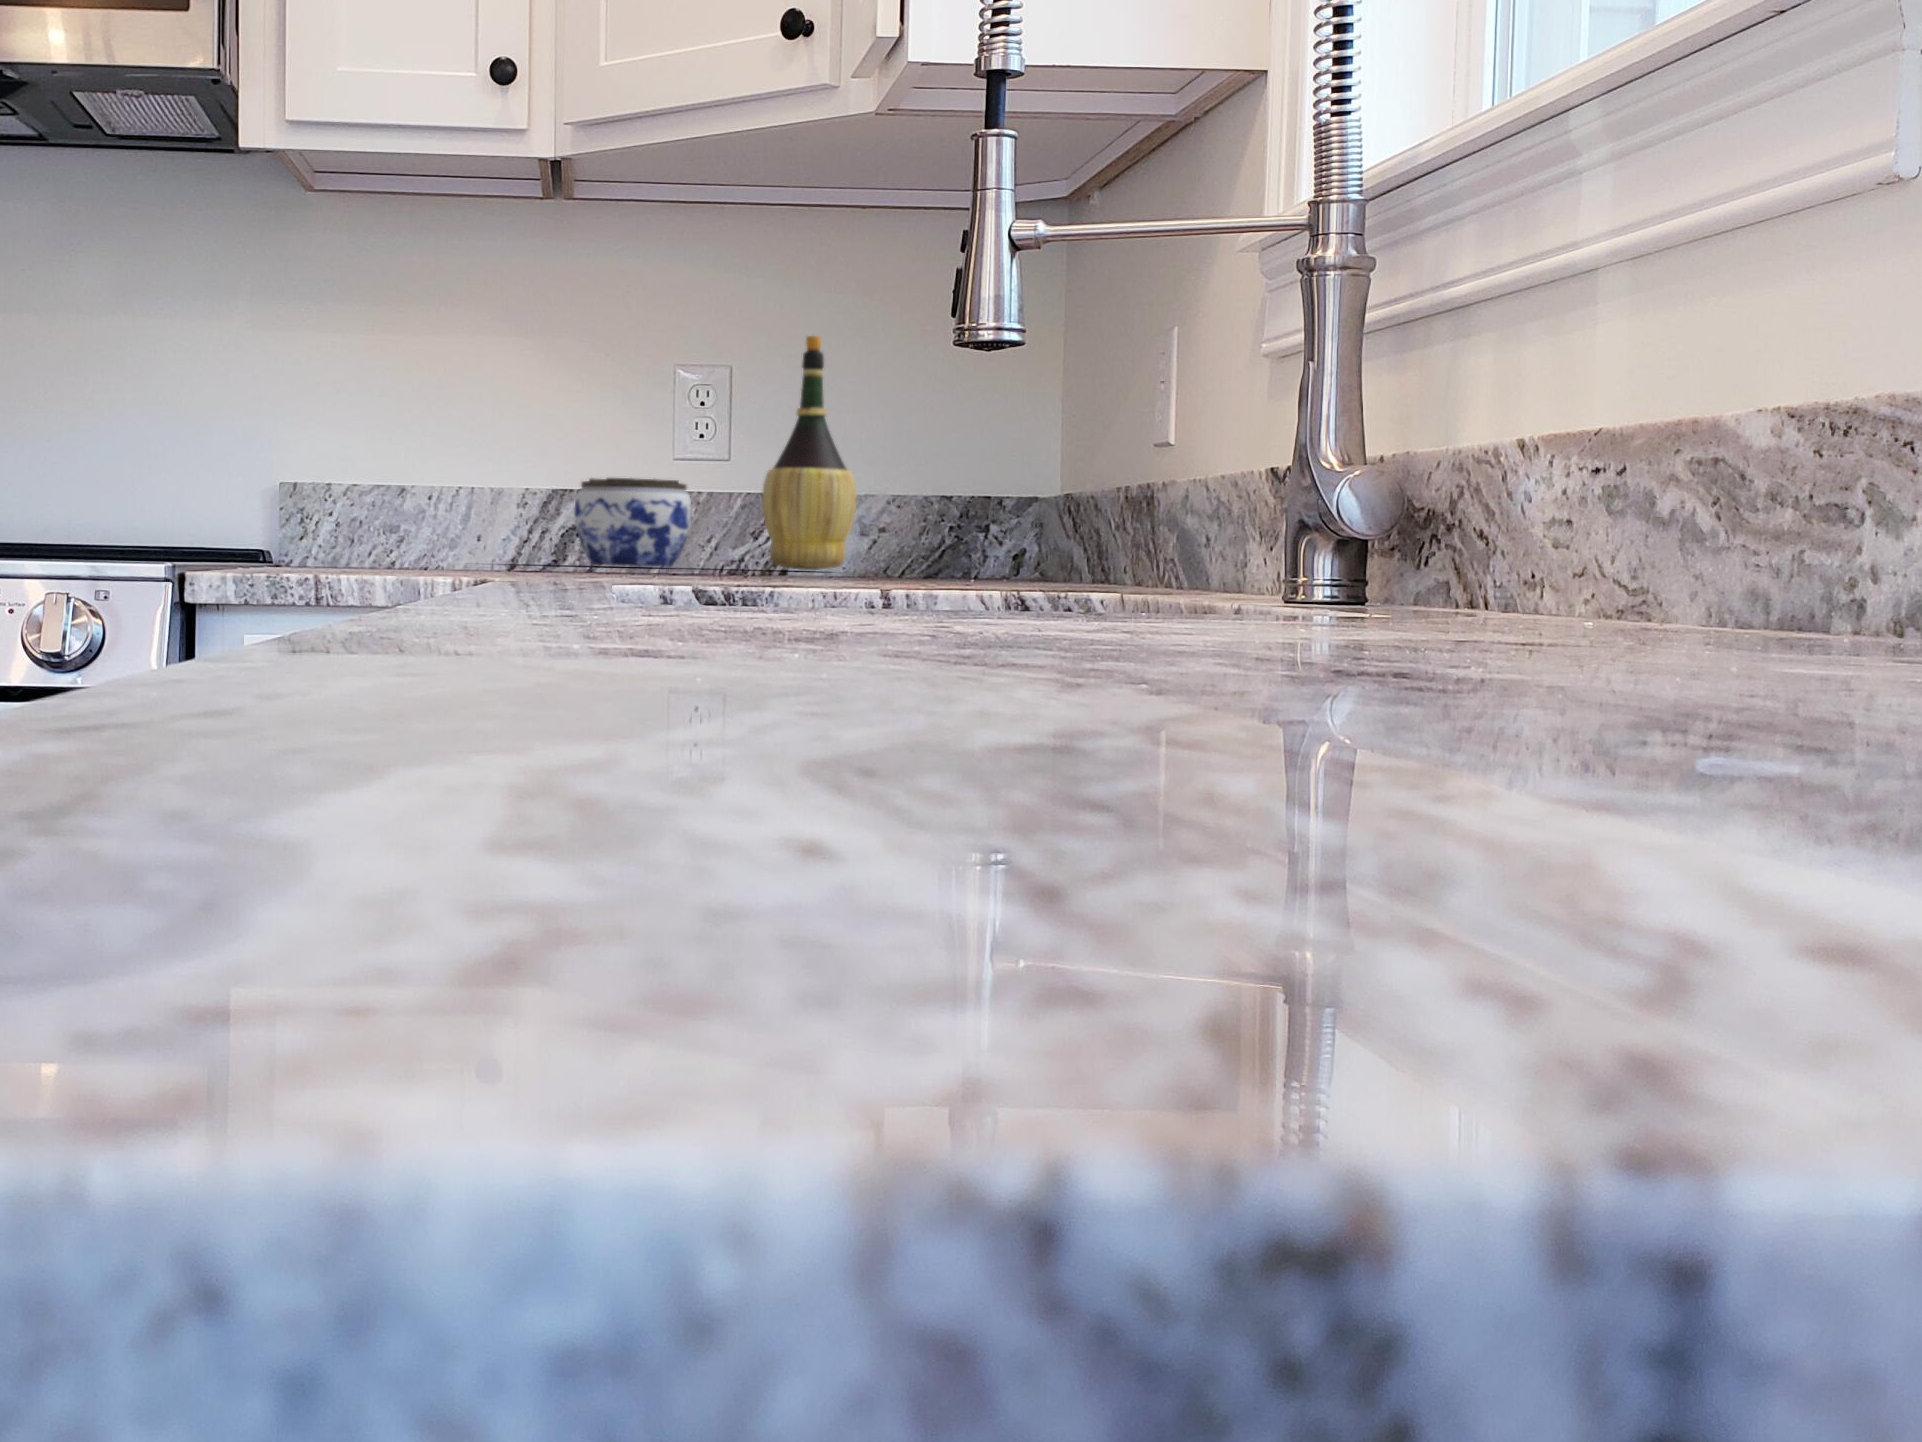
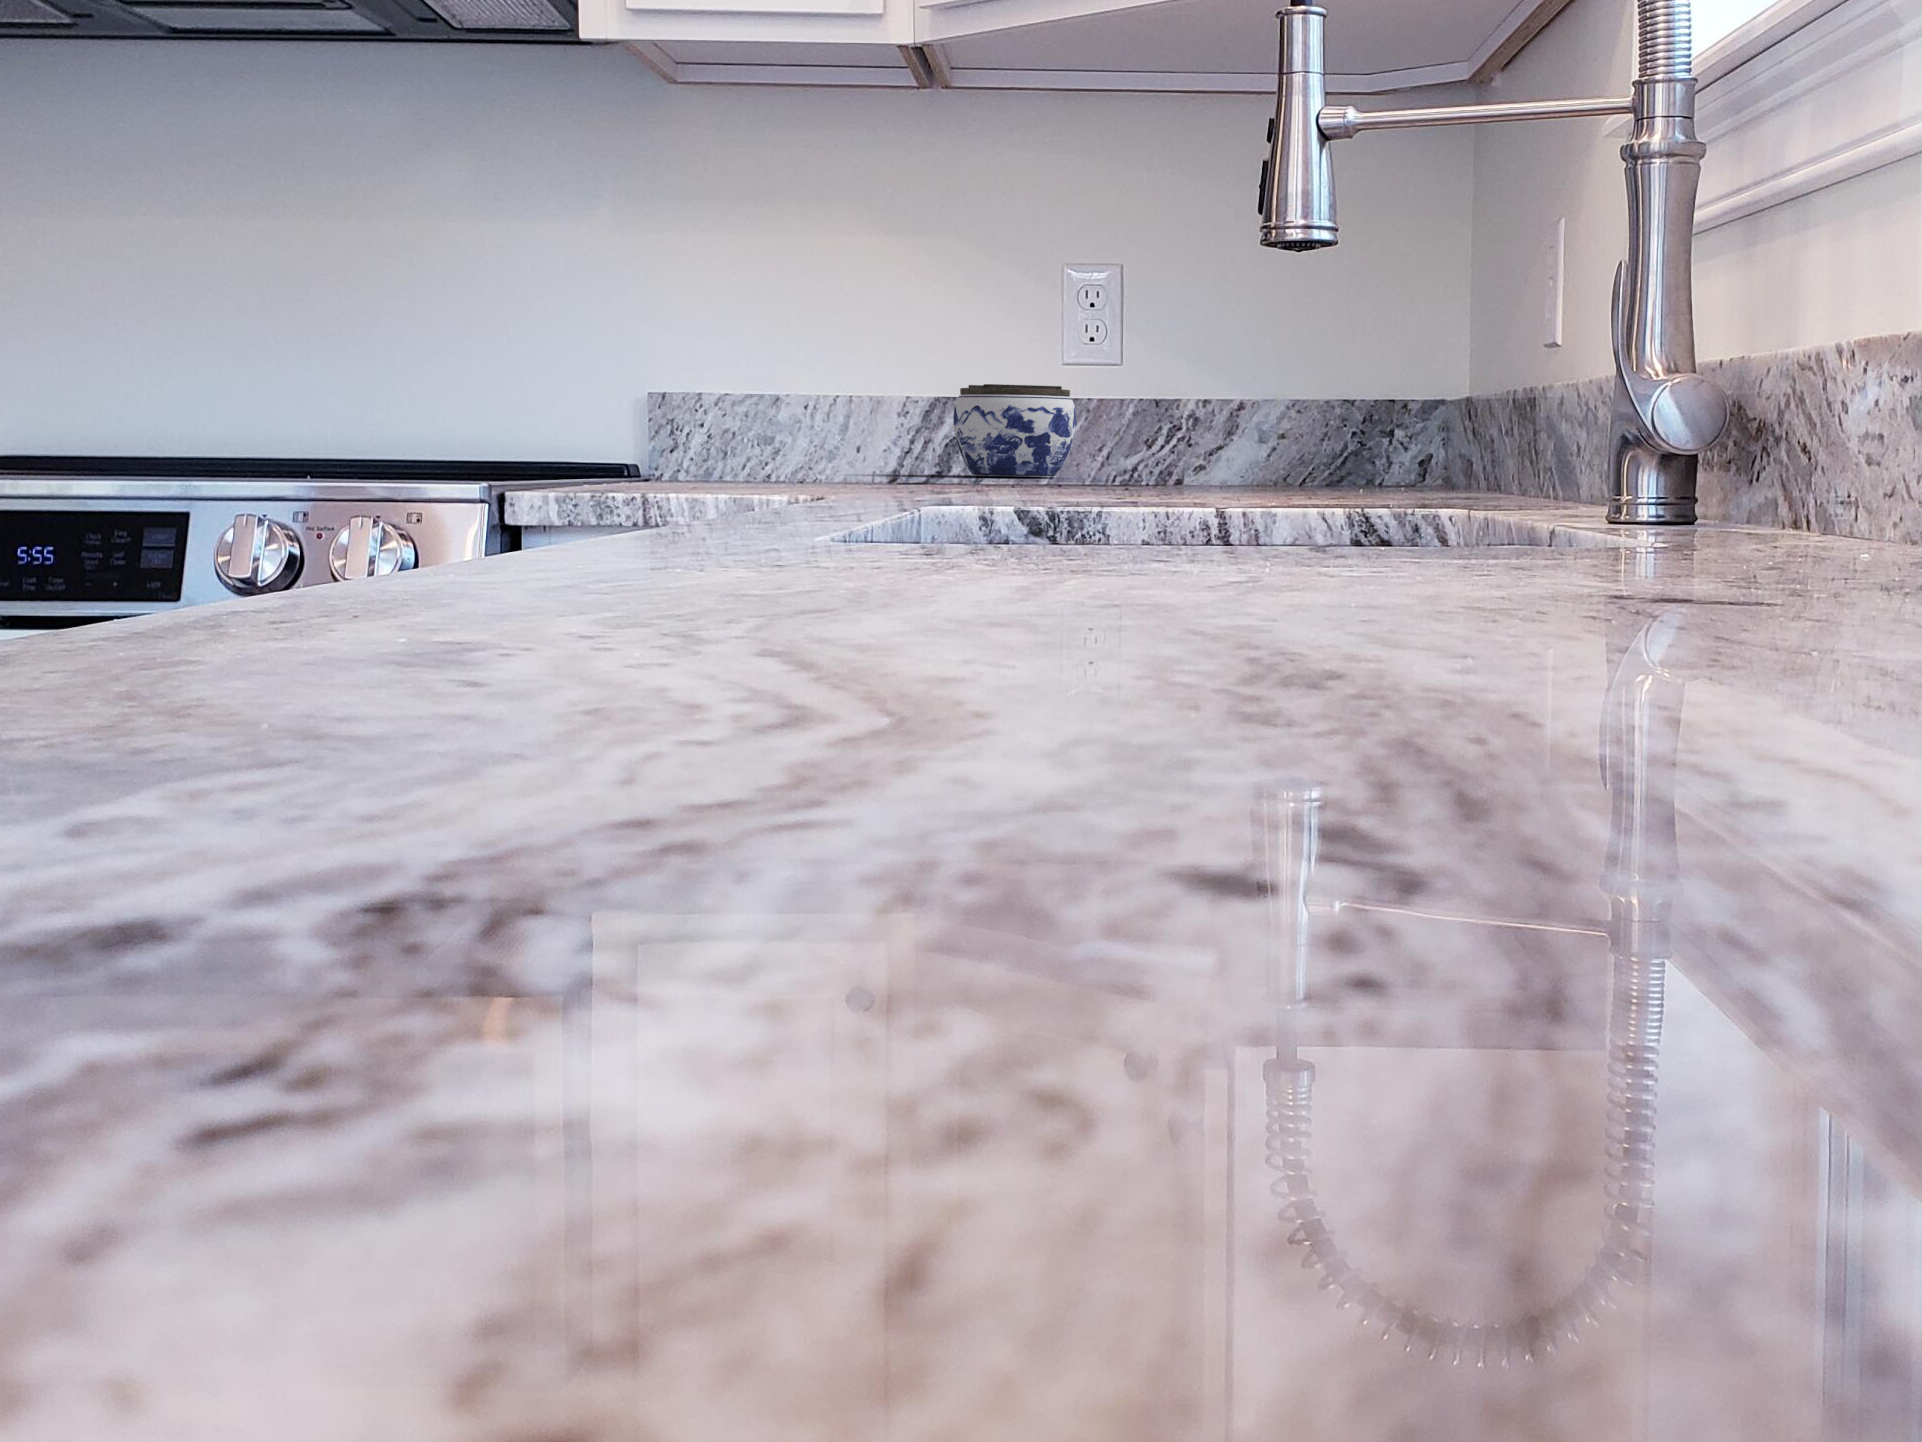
wine bottle: present [762,336,856,570] -> none [1150,233,1248,477]

